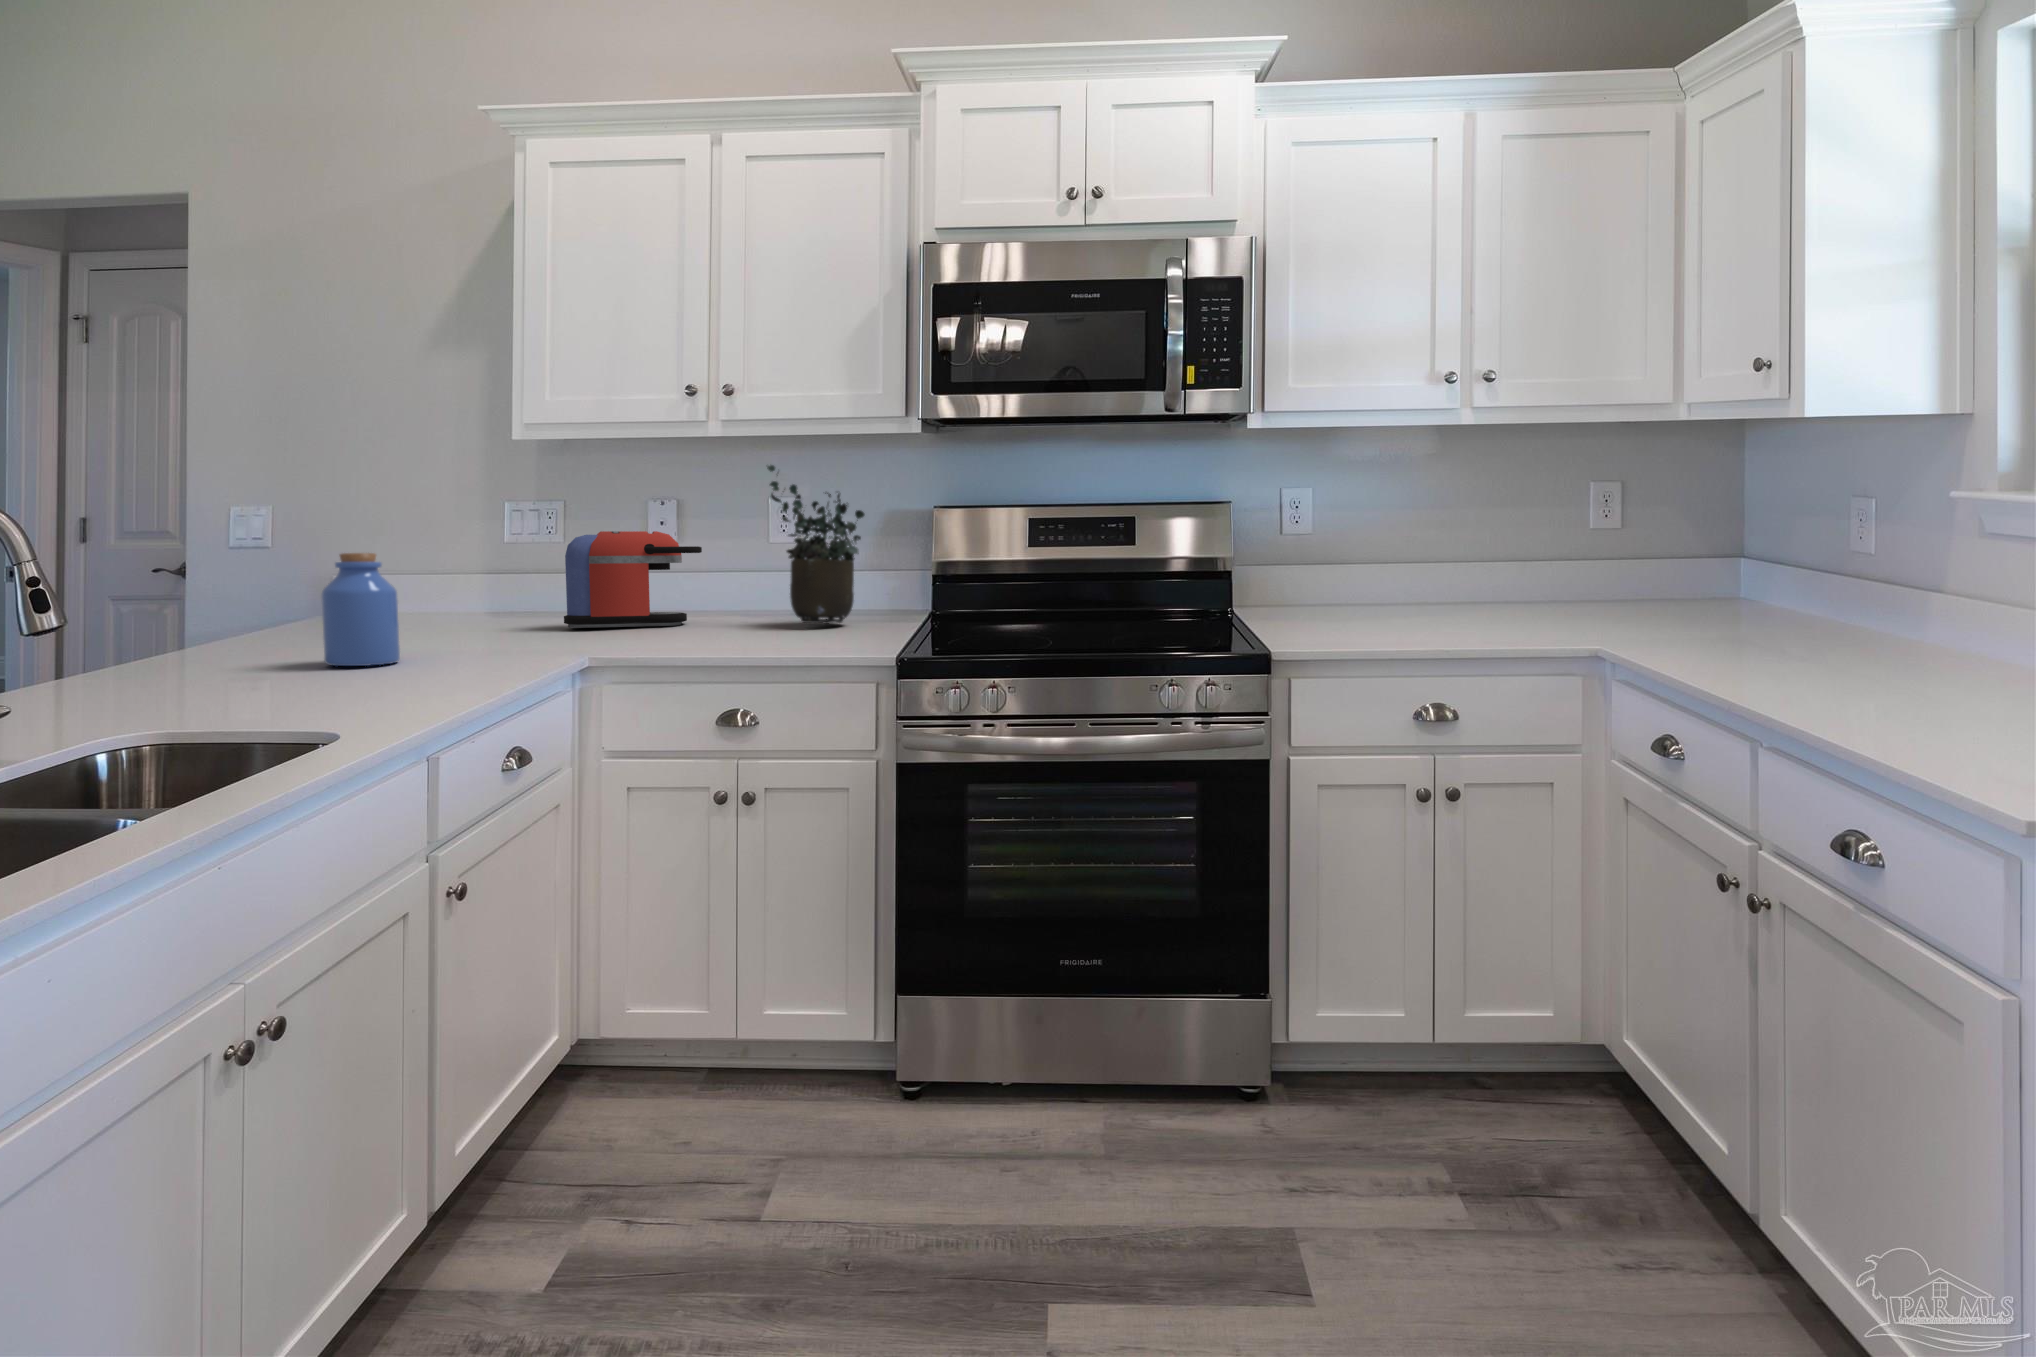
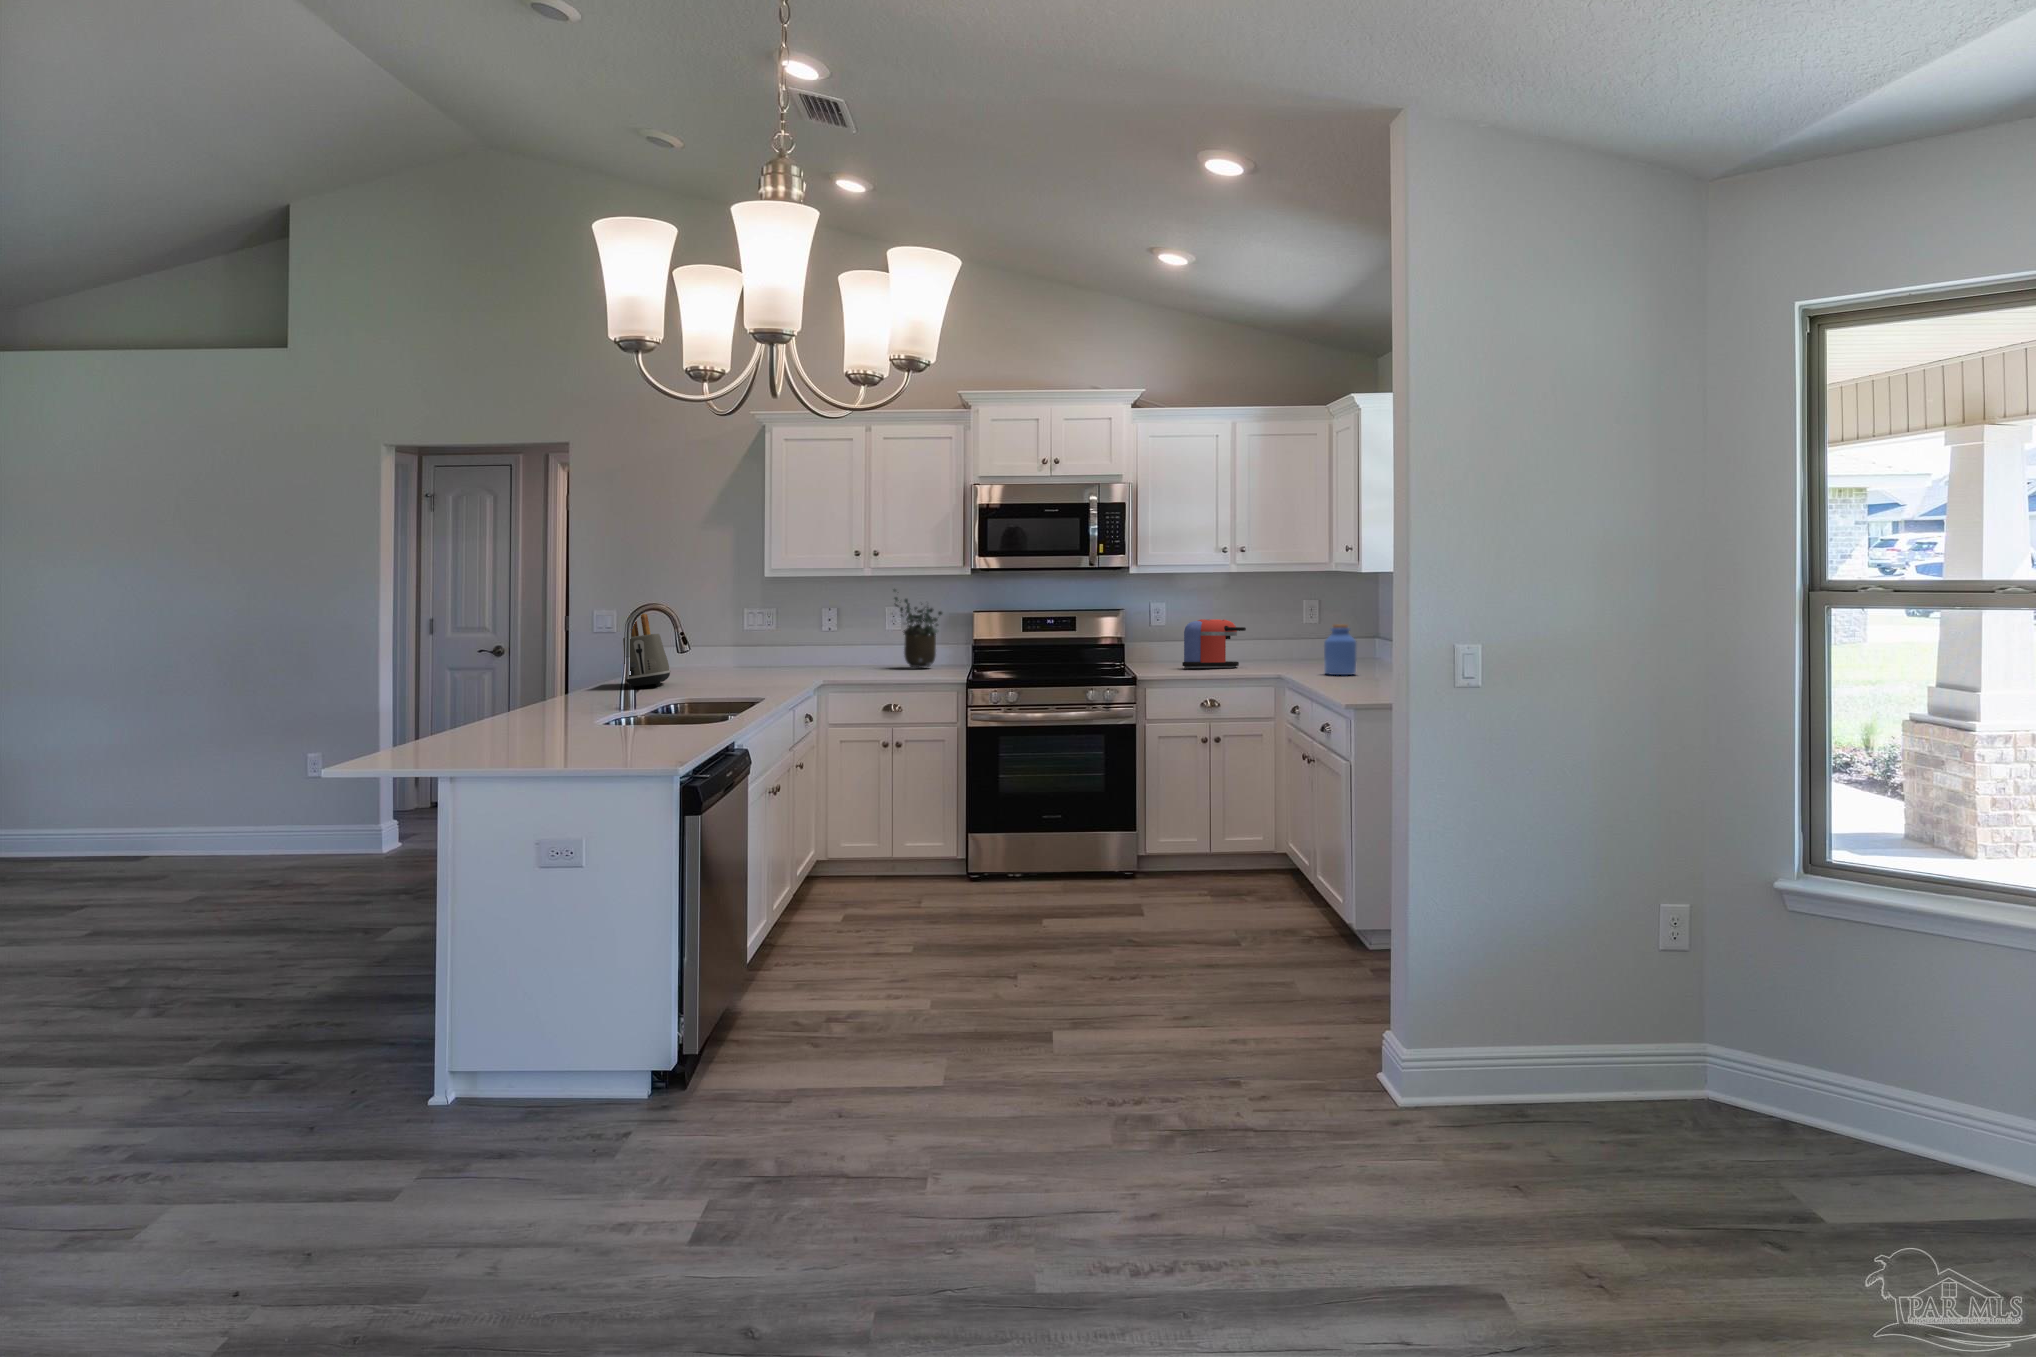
toaster: none [93,519,246,686] -> present [623,614,671,686]
coffee maker: present [564,531,702,628] -> present [1182,619,1246,668]
jar: present [321,553,400,666] -> present [1324,624,1357,675]

